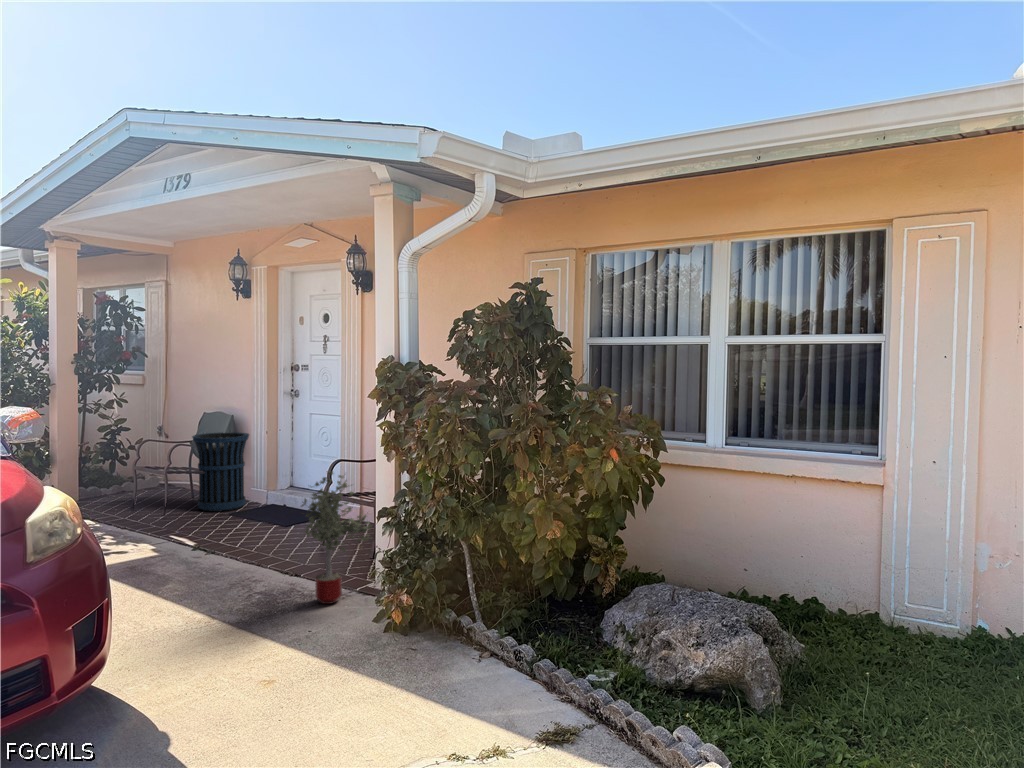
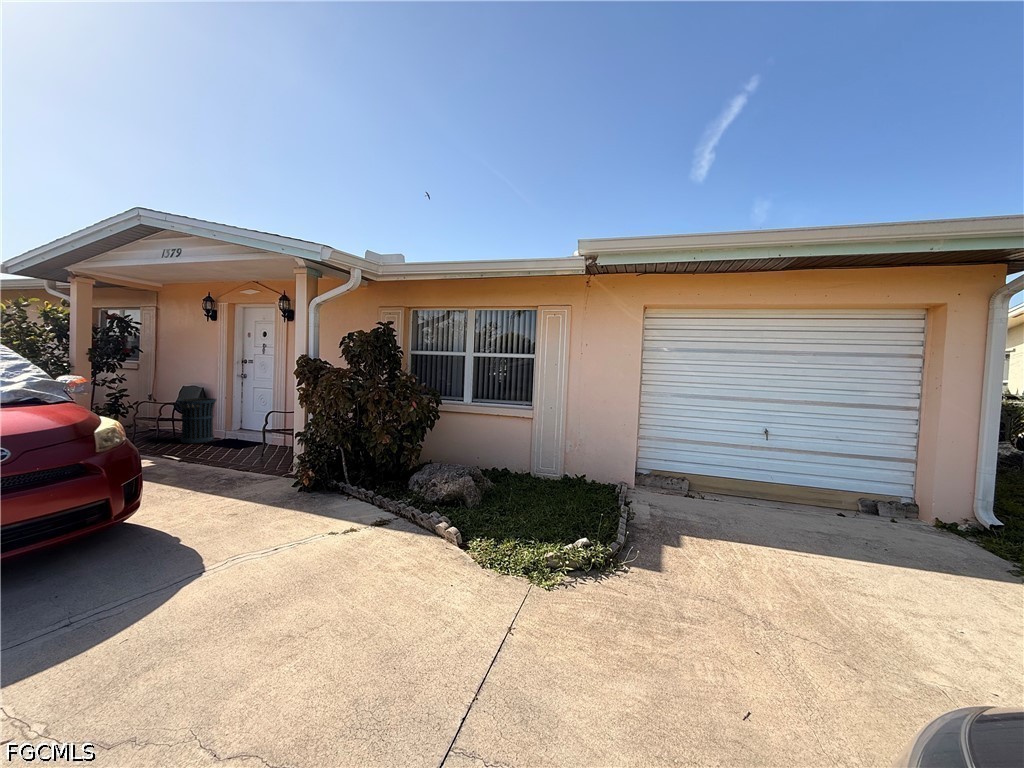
potted tree: present [302,471,372,604] -> none [251,414,295,483]

